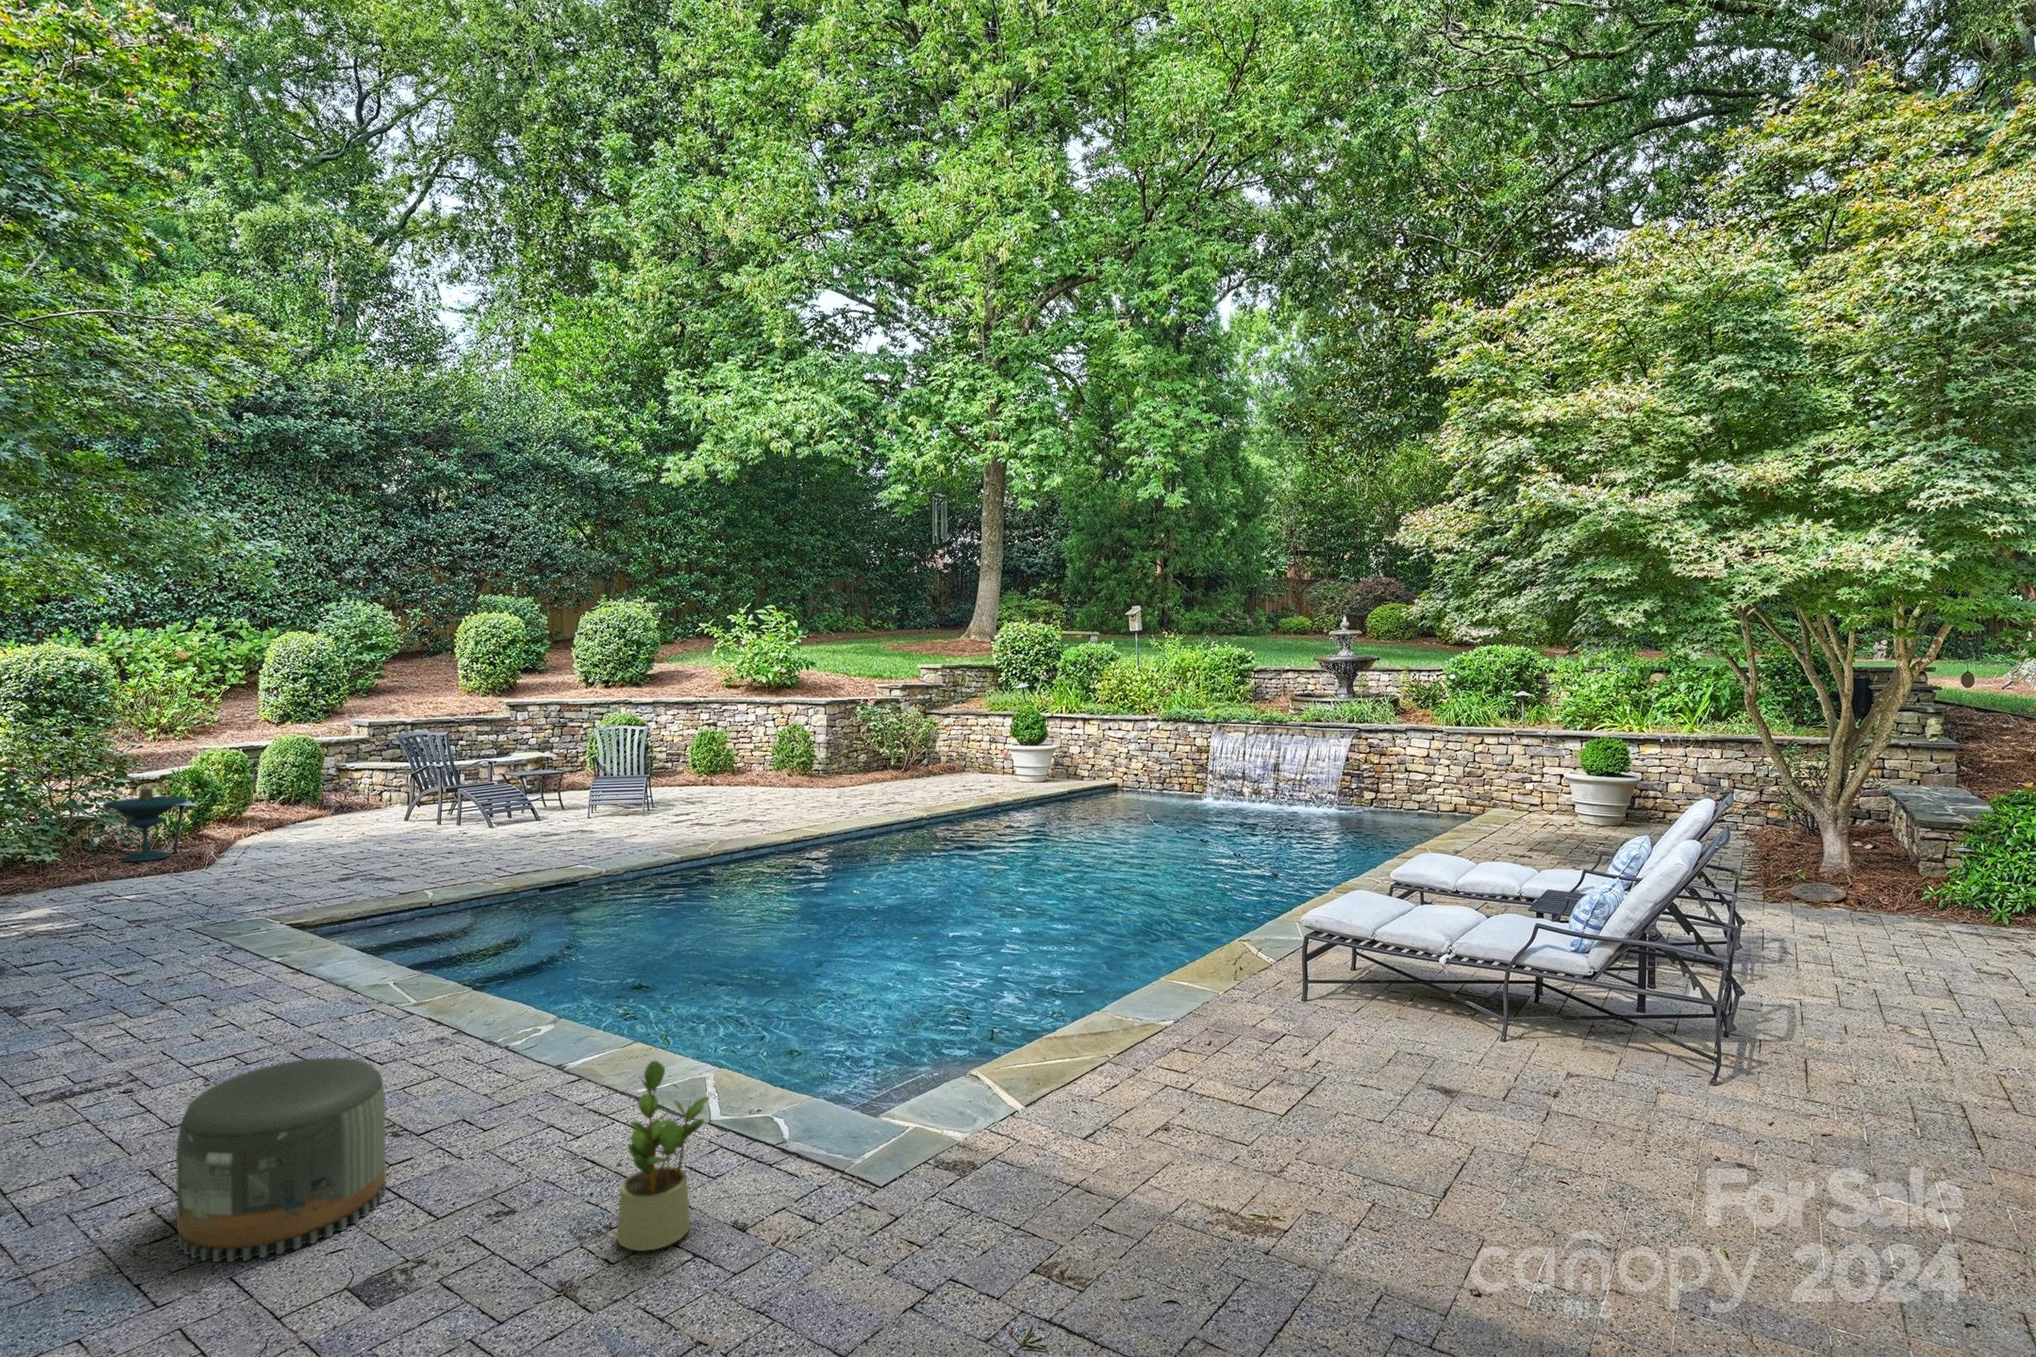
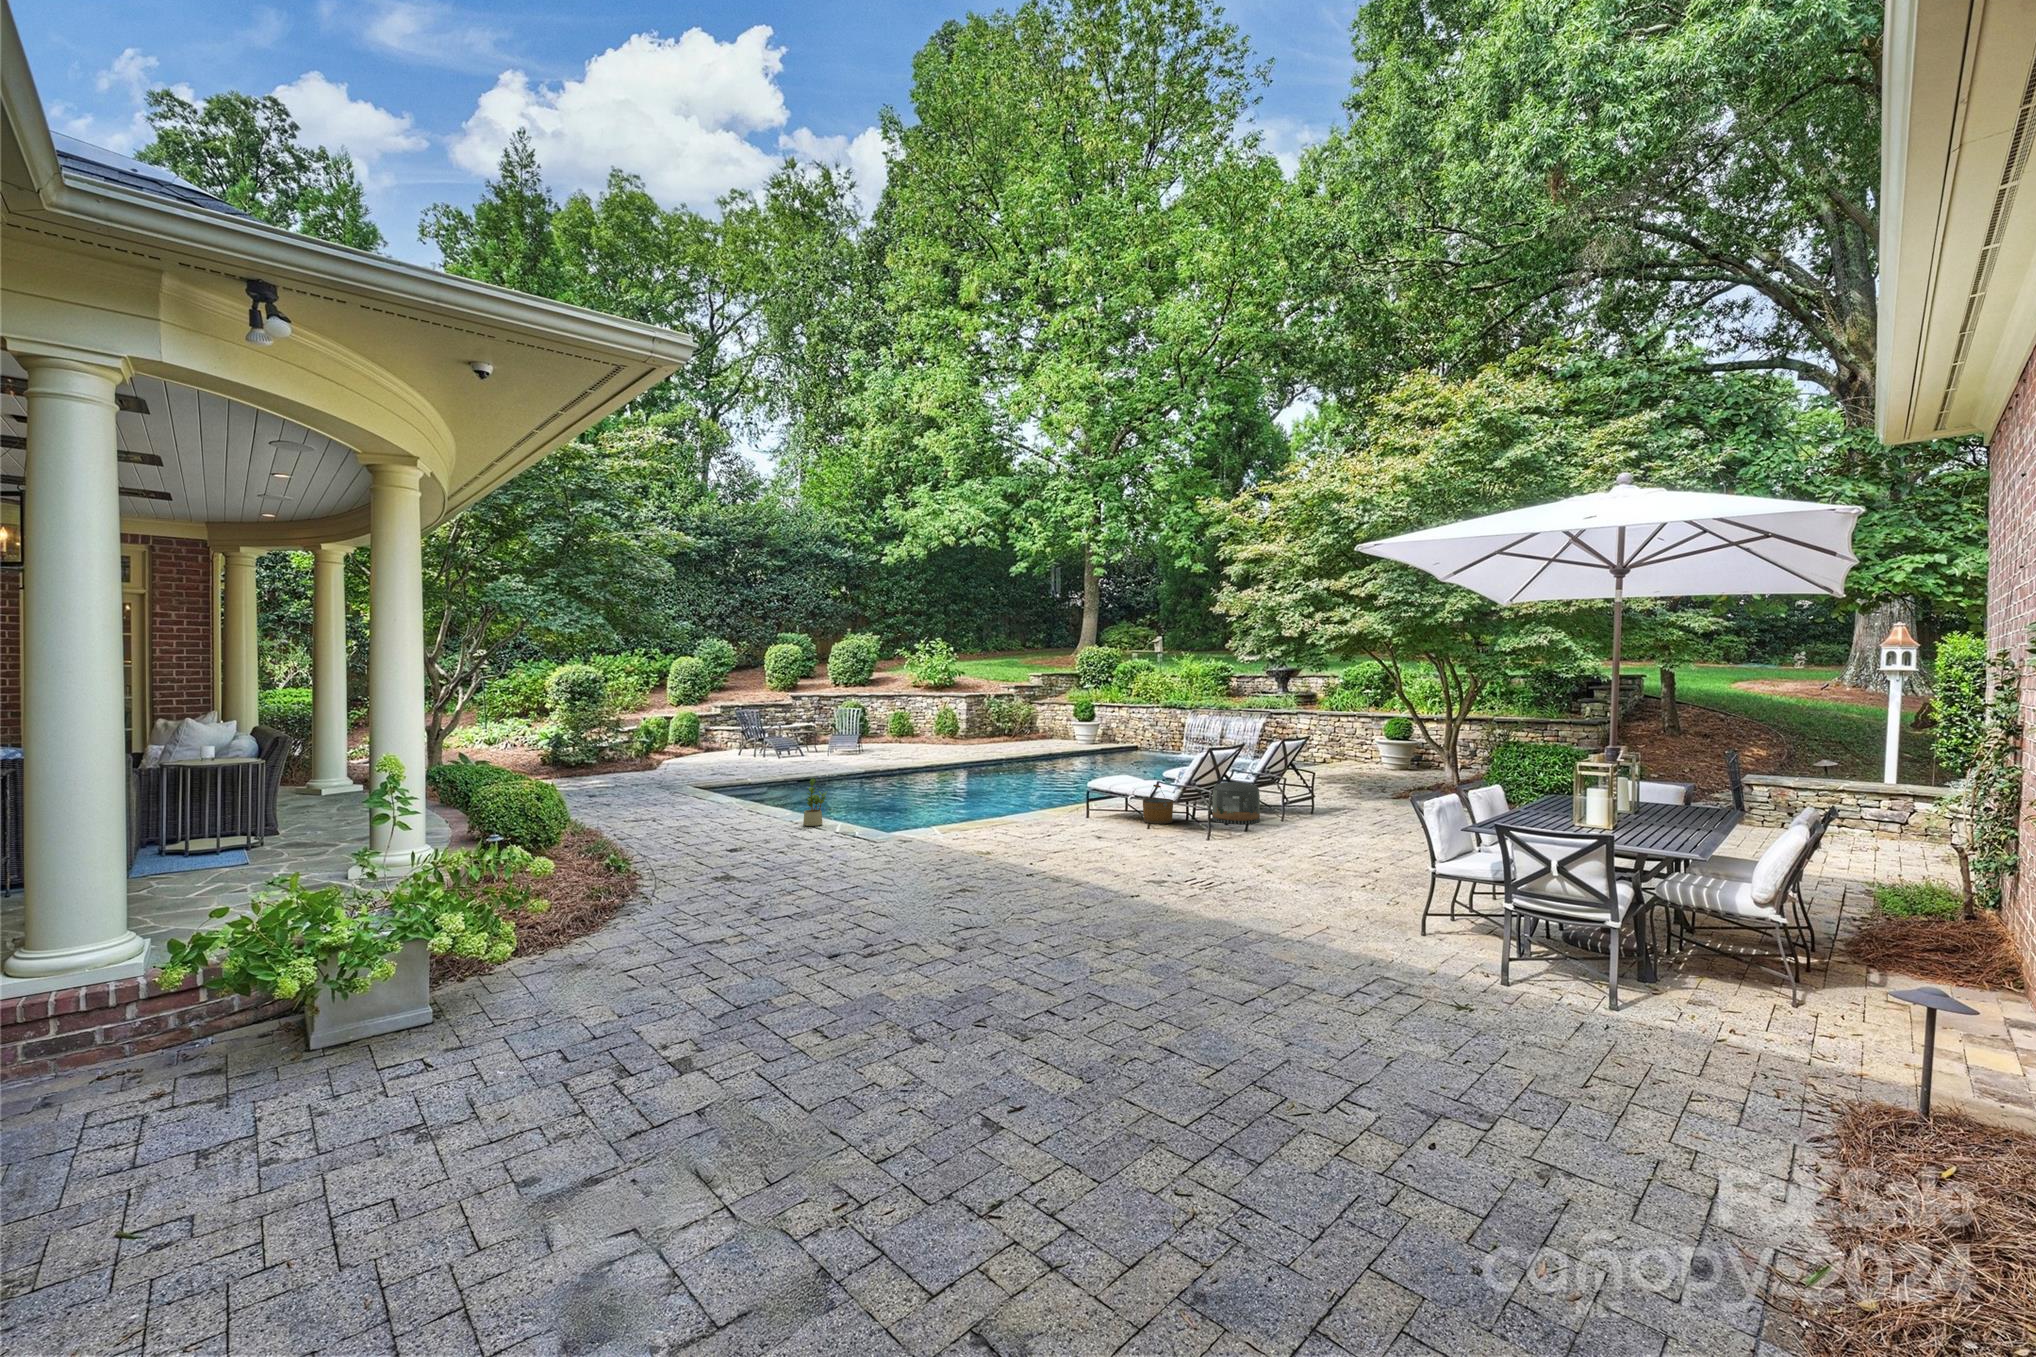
side table: present [103,787,187,862] -> none [620,729,652,763]
bucket: none [1631,984,1735,1109] -> present [1143,785,1173,824]
pouf: present [176,1058,386,1262] -> present [1213,782,1260,824]

